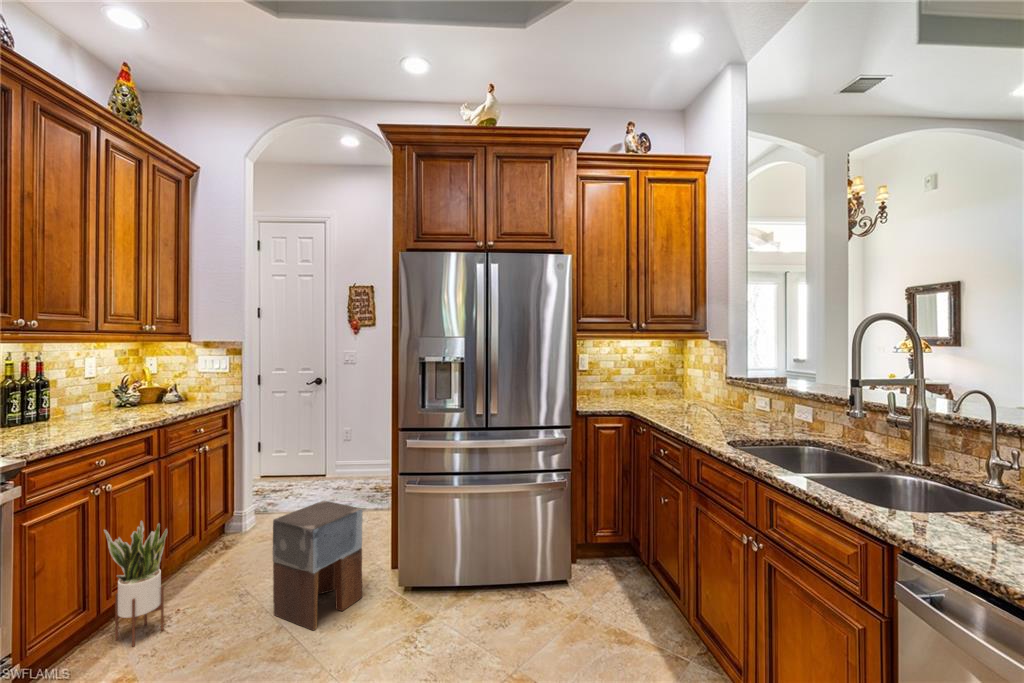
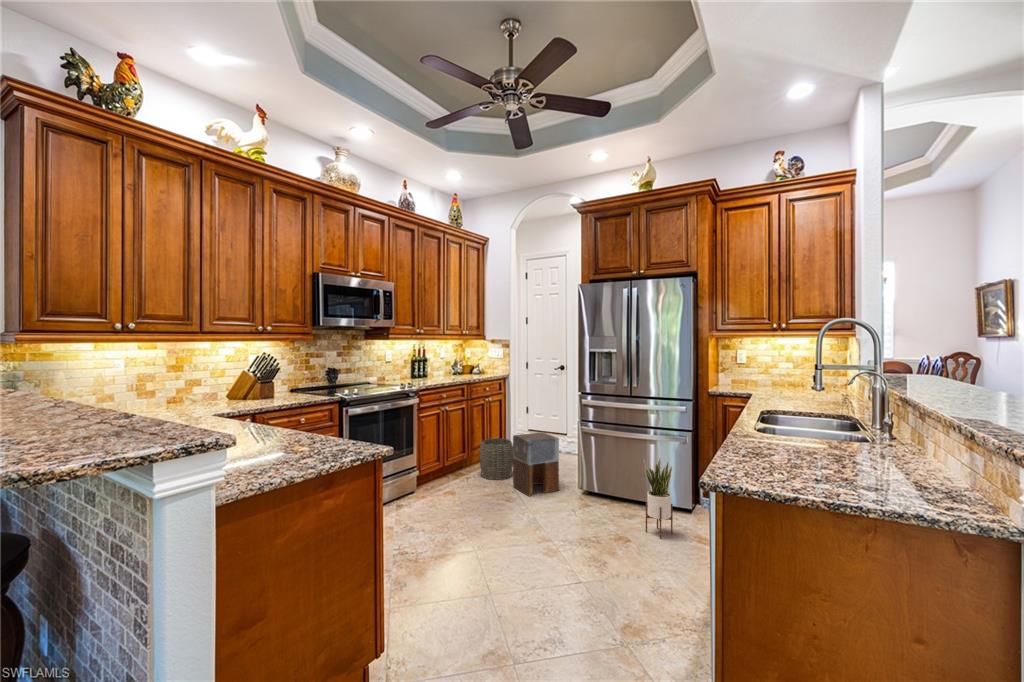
woven basket: none [192,520,264,608] -> present [480,438,513,480]
potted plant: present [104,521,167,646] -> present [643,458,673,538]

